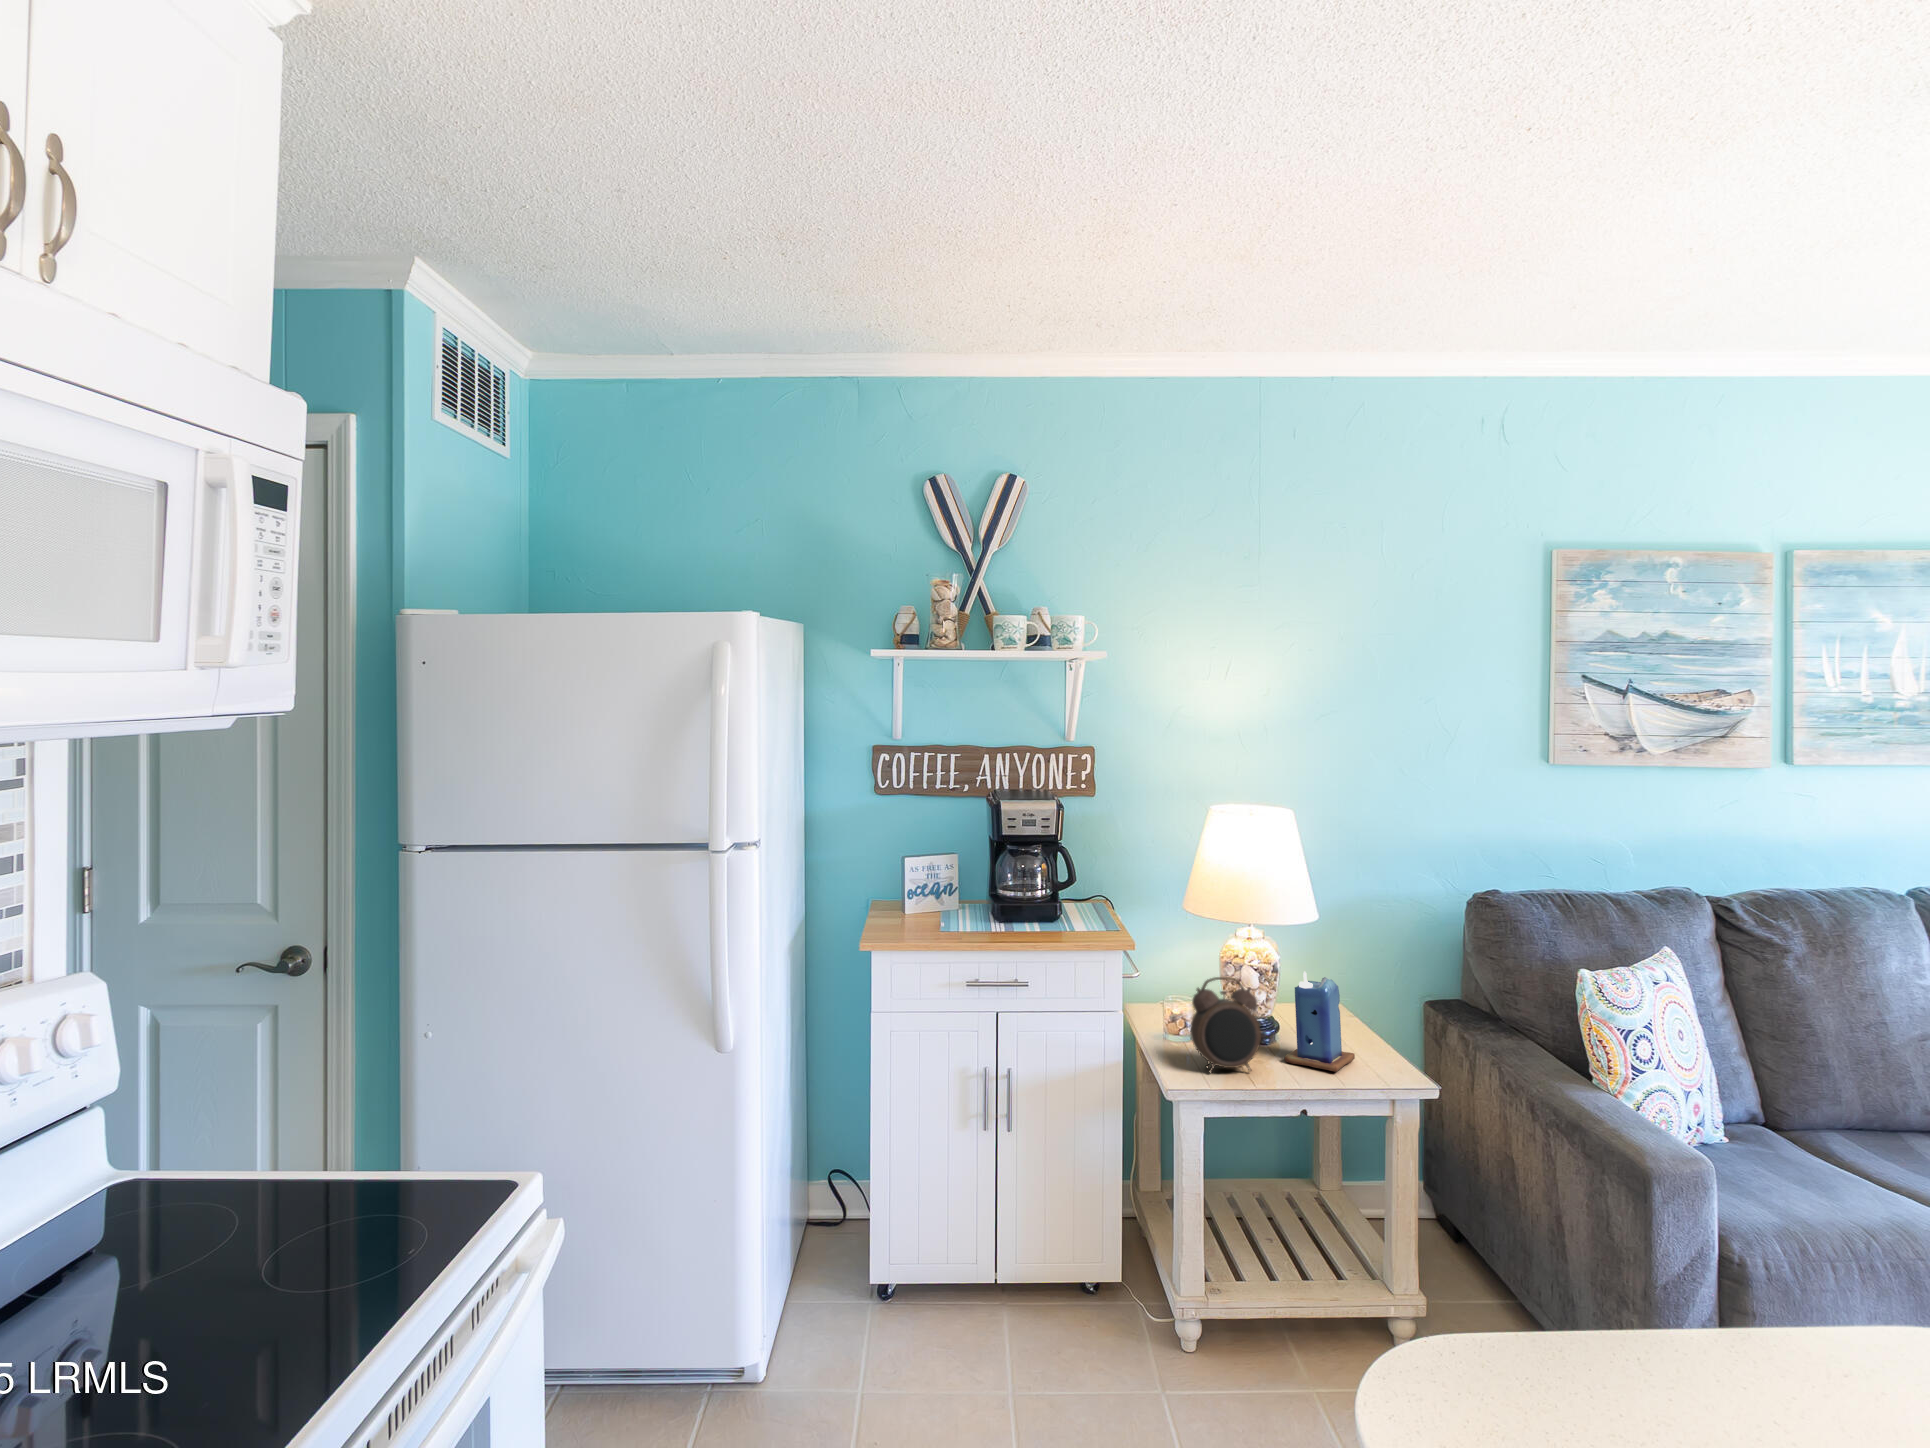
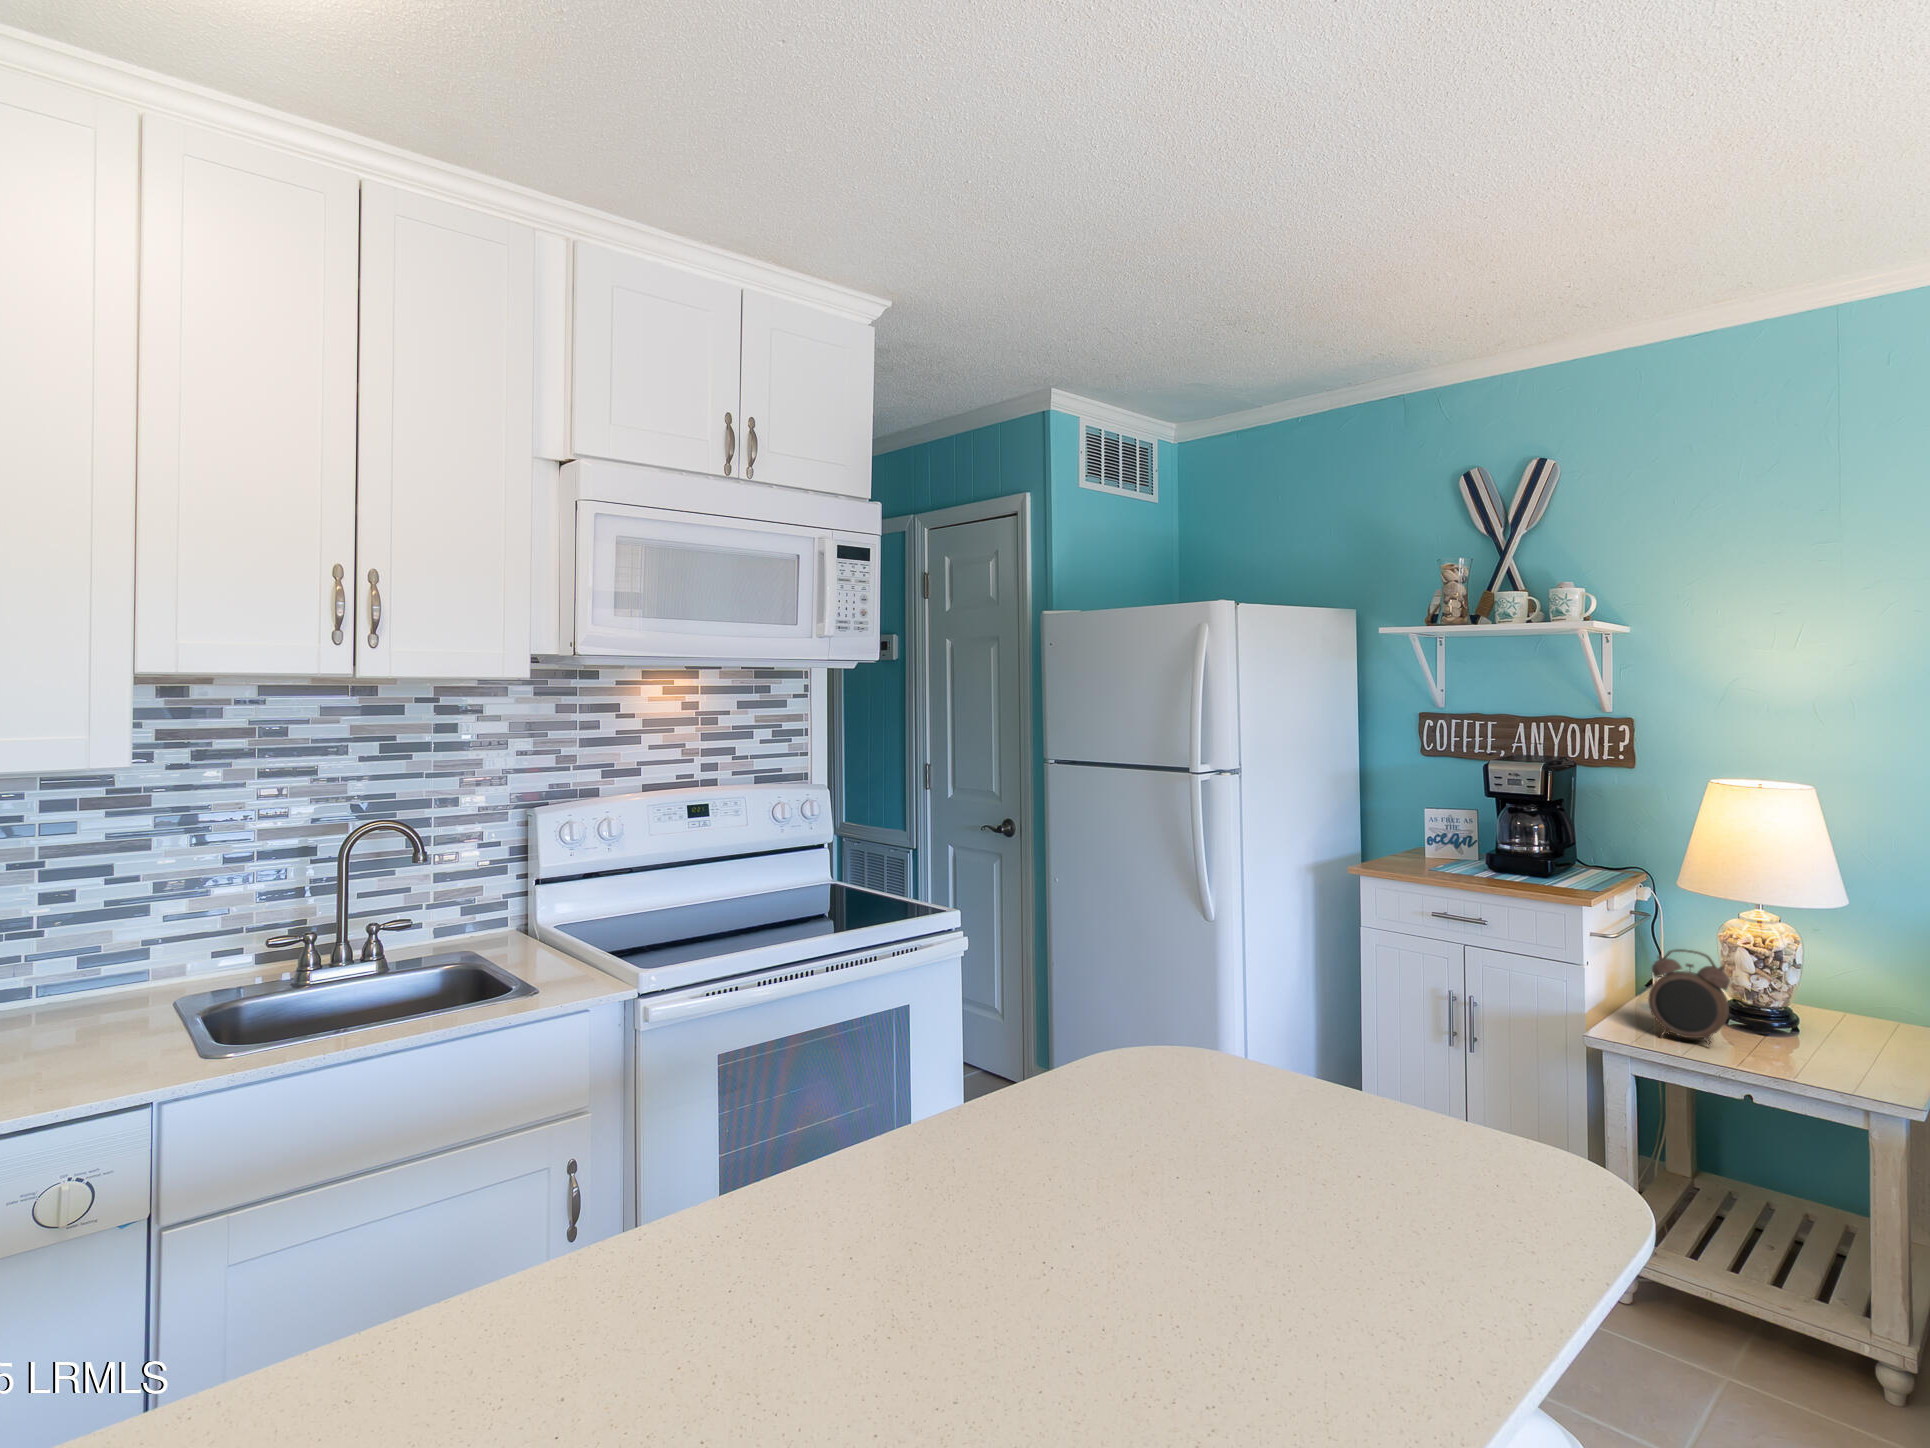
candle: present [1285,971,1355,1072] -> none [1771,964,1869,1071]

